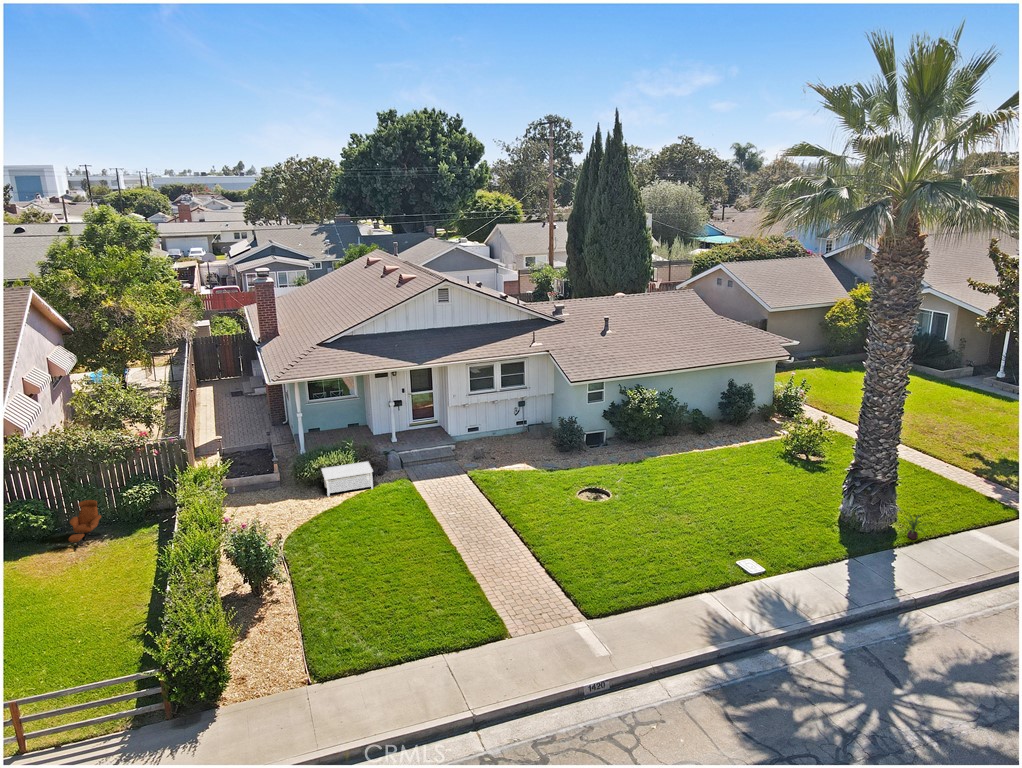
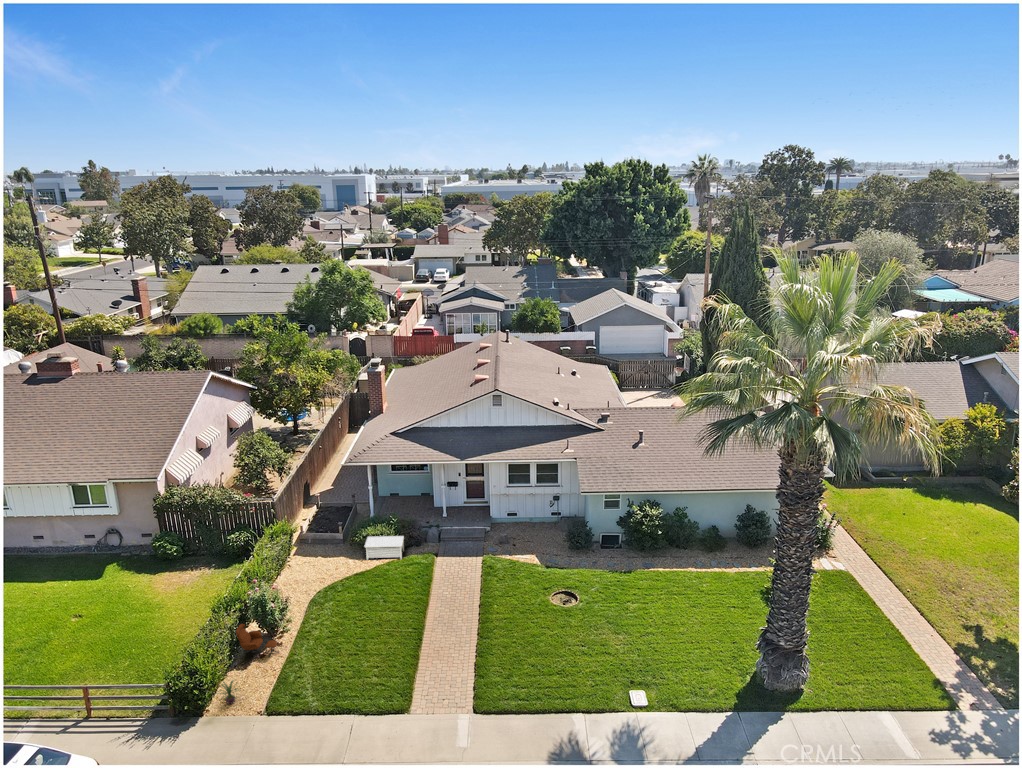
lounge chair: present [69,500,101,549] -> present [236,624,277,654]
decorative plant: present [906,516,920,540] -> present [220,680,236,704]

